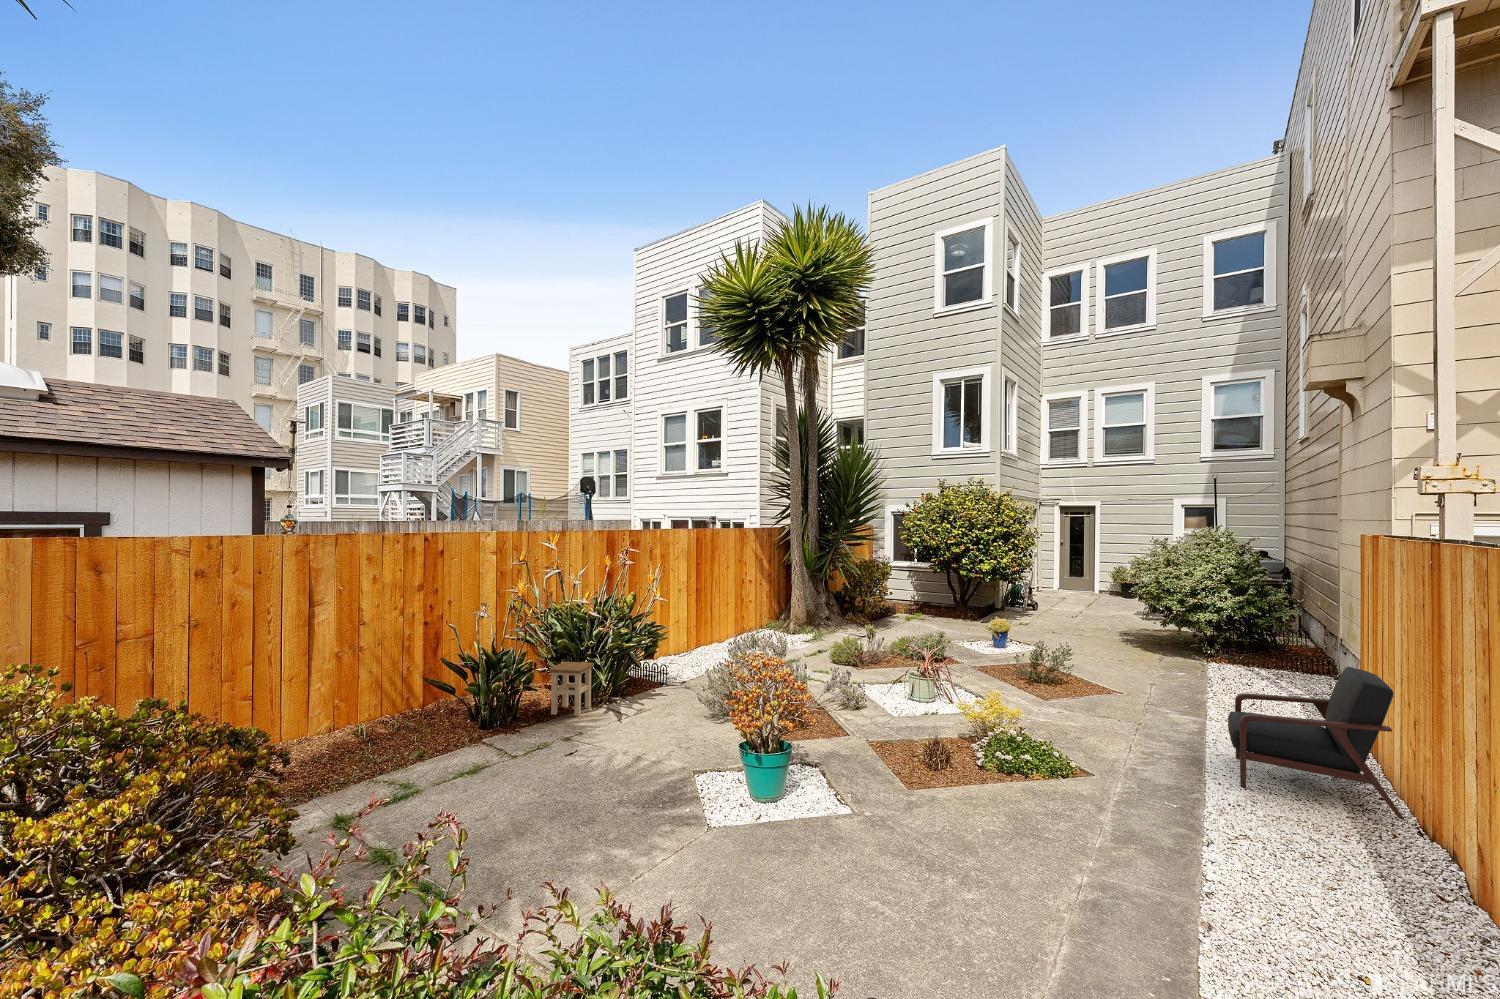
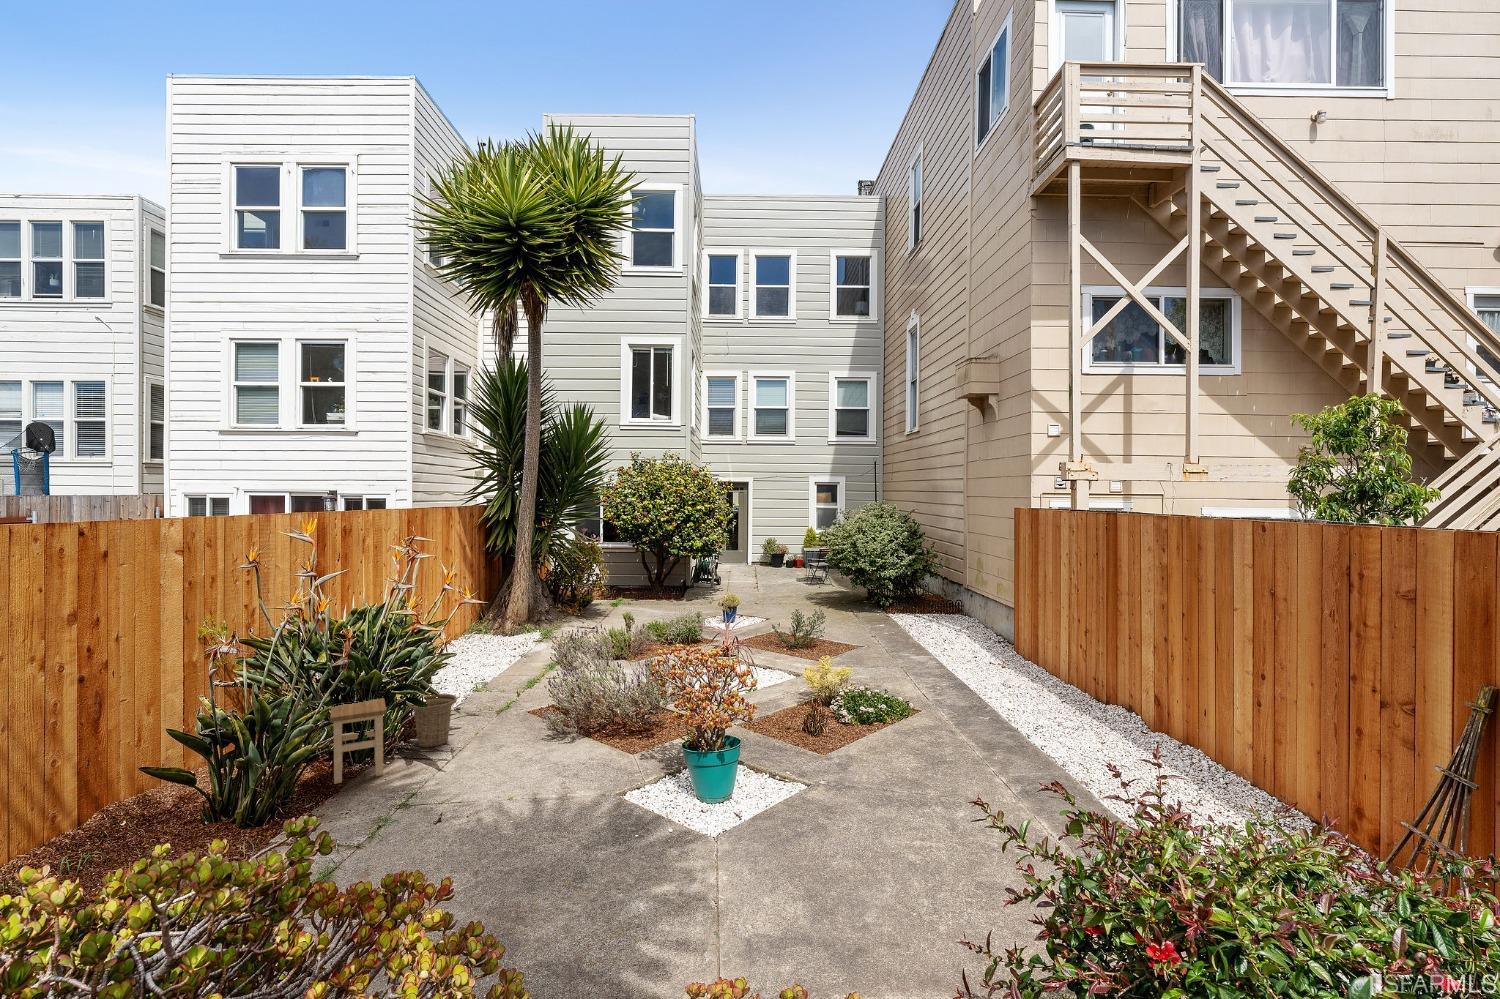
basket: none [615,667,649,705] -> present [408,694,457,748]
chair: present [1228,667,1405,820] -> none [982,592,1093,688]

